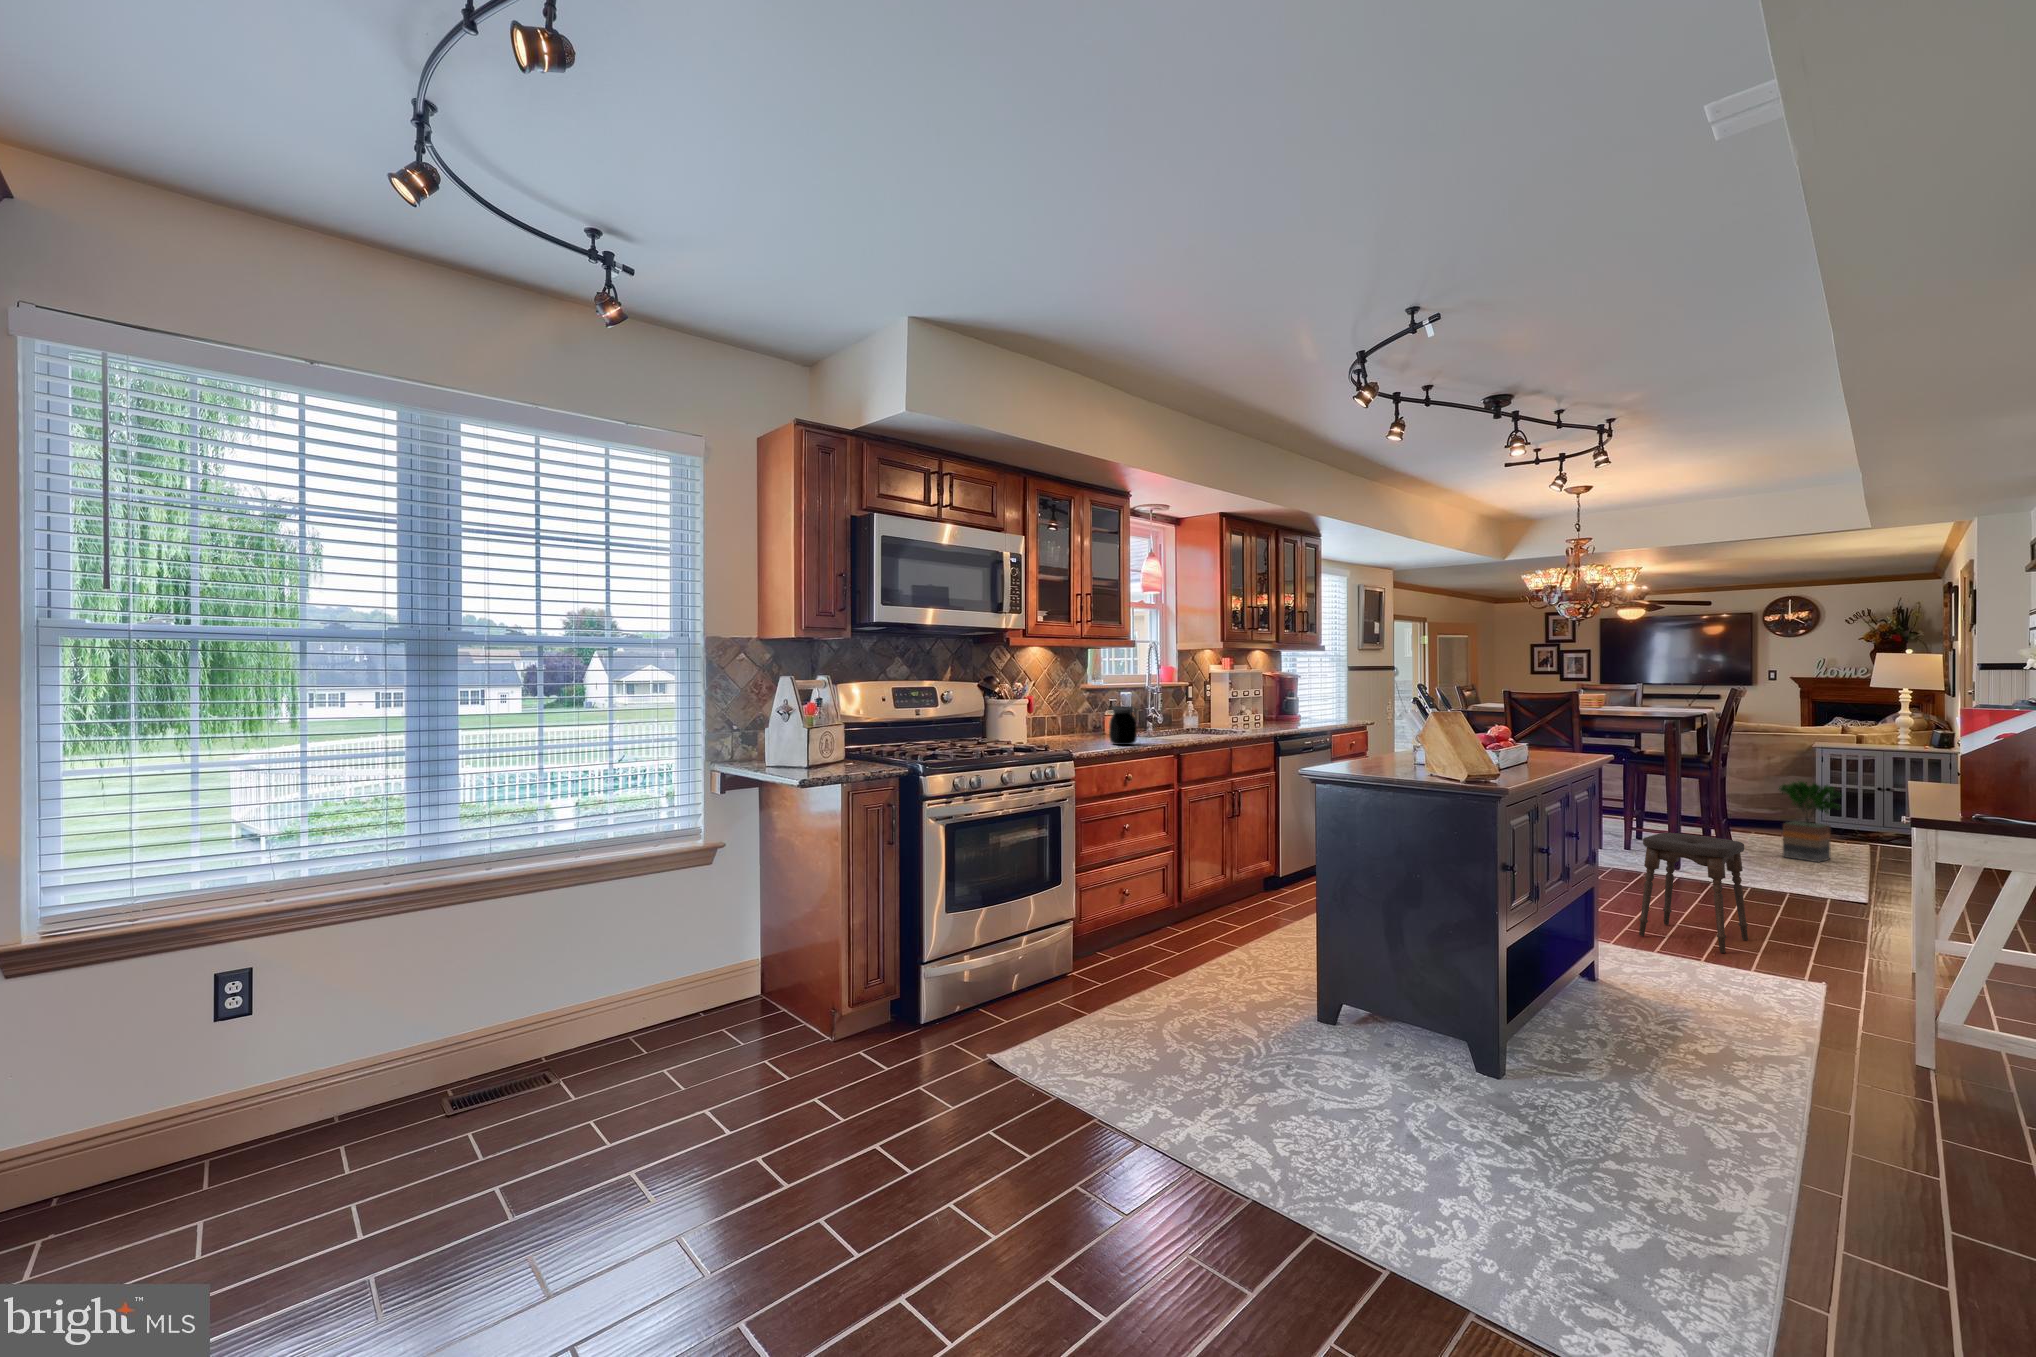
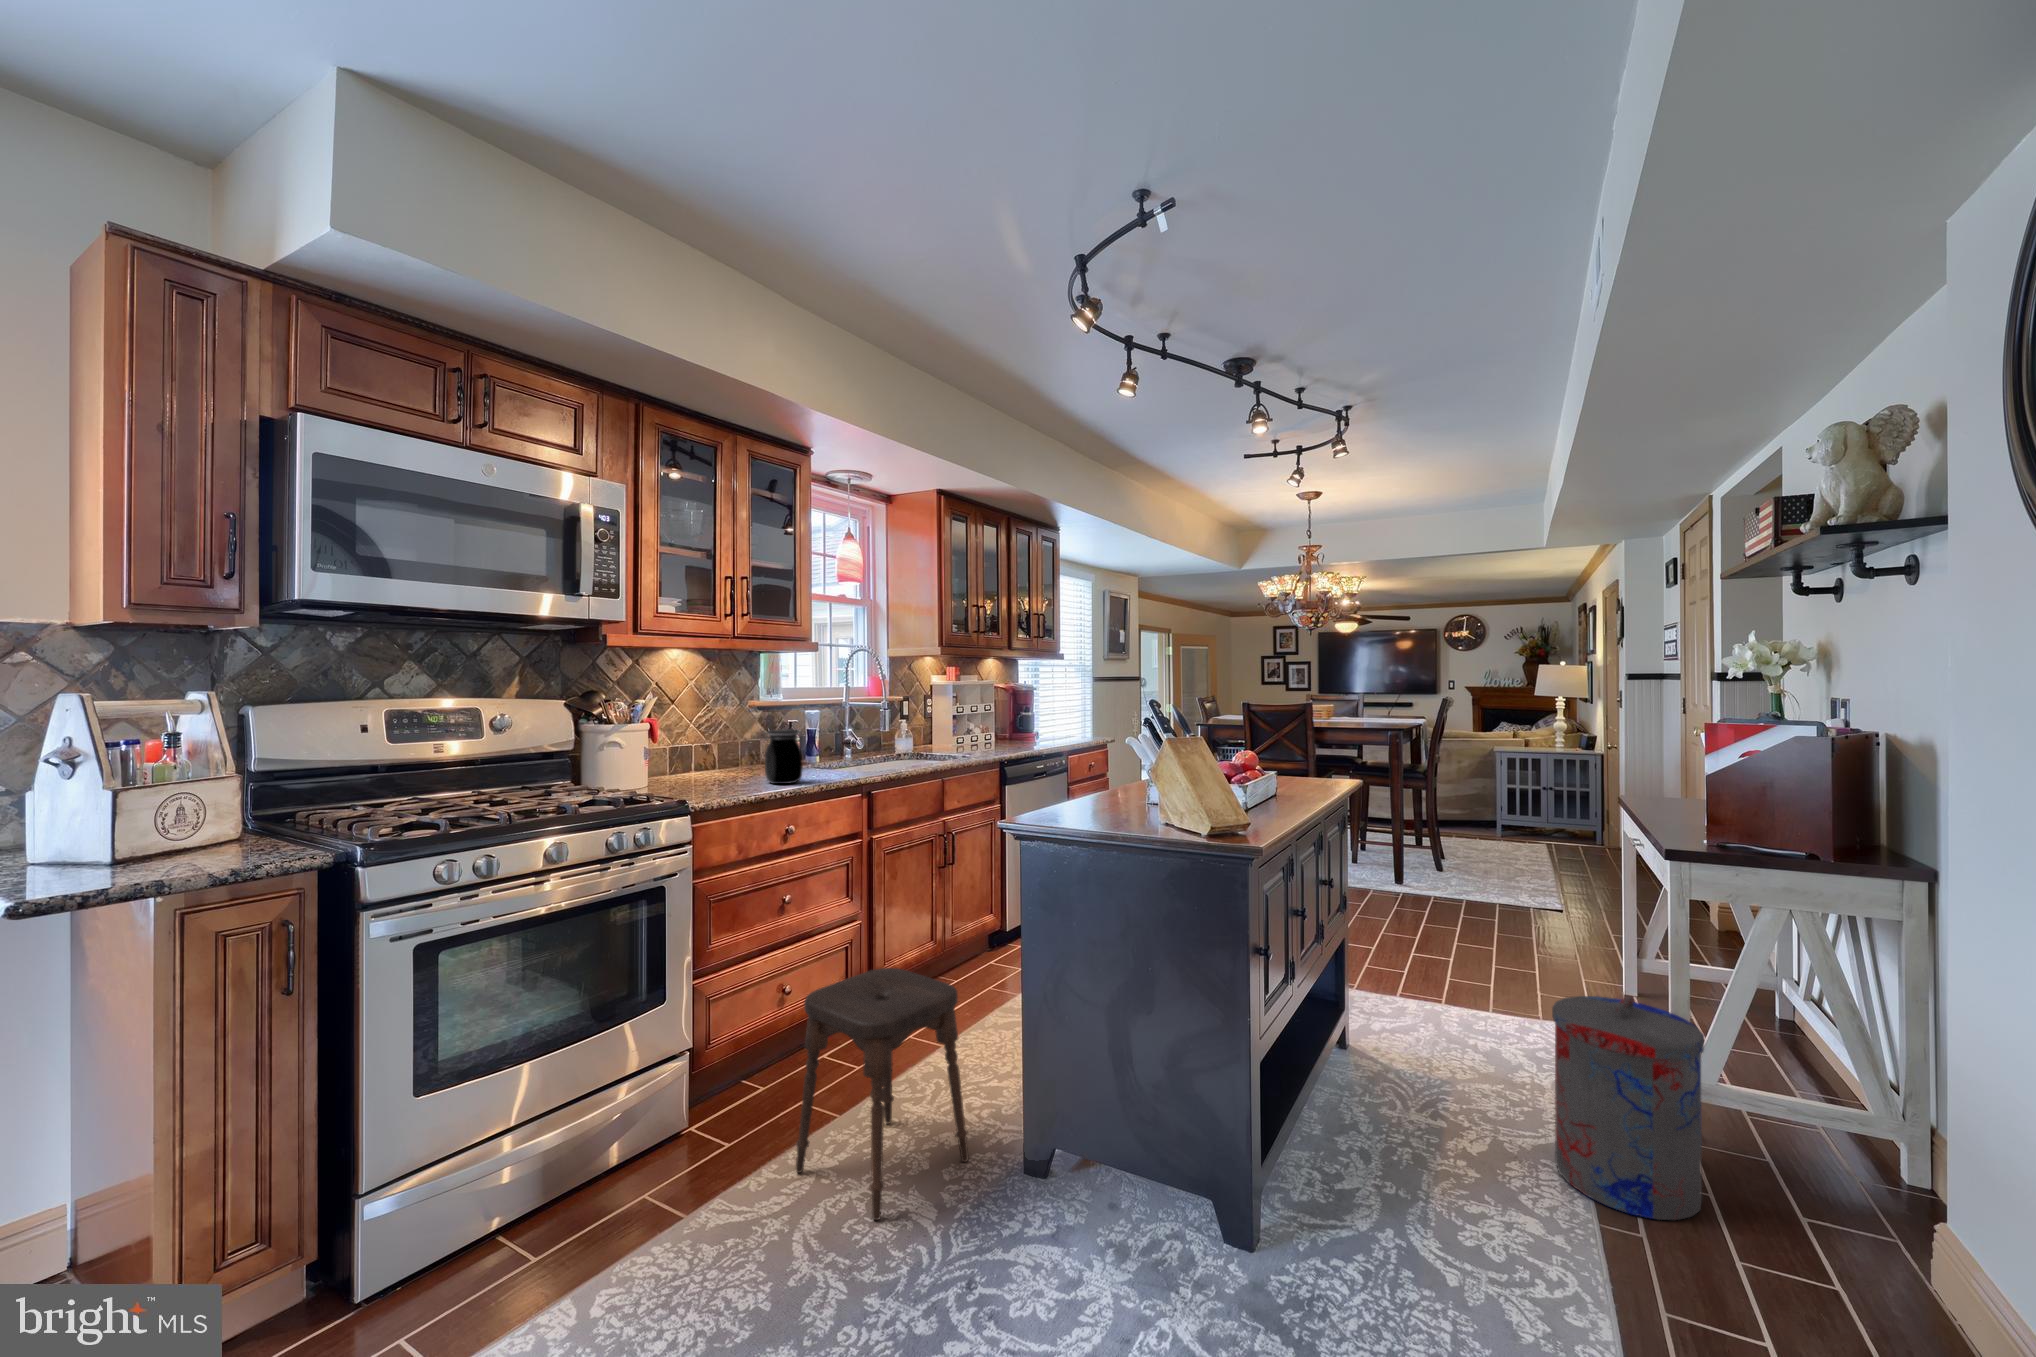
potted tree: present [1778,781,1842,862] -> none [1477,786,1534,866]
stool: present [1639,833,1748,953] -> present [796,968,968,1220]
trash can: none [1768,924,1904,1094] -> present [1552,996,1704,1220]

